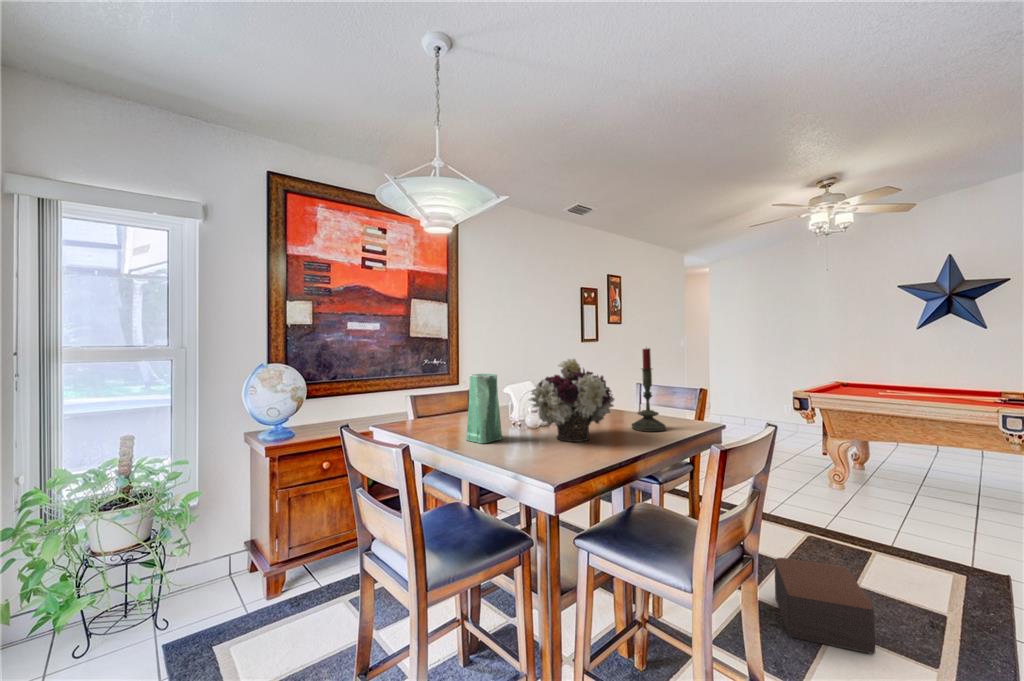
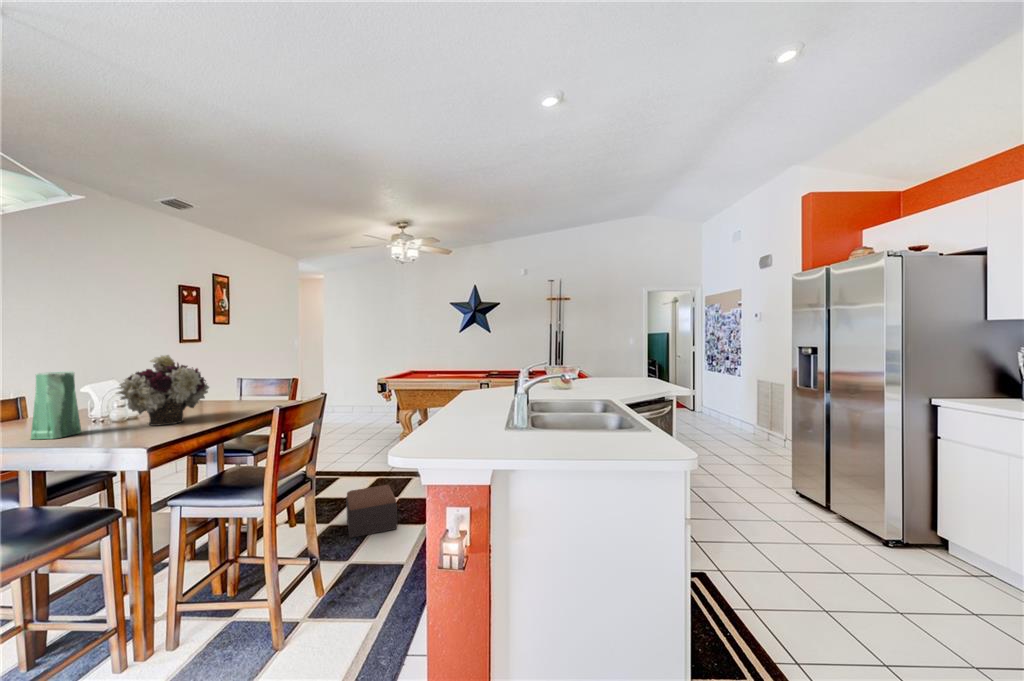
candle: present [632,348,666,432] -> none [227,344,257,412]

